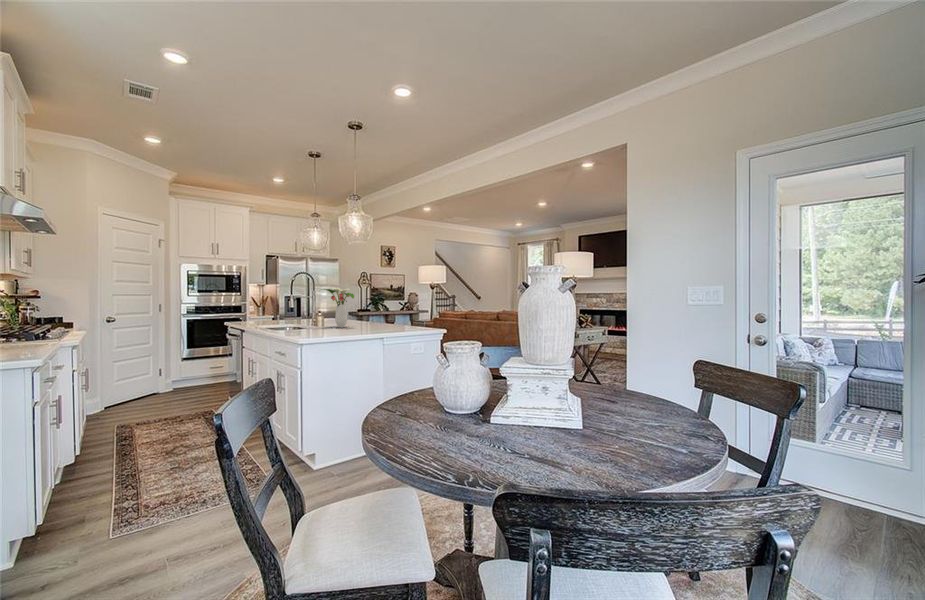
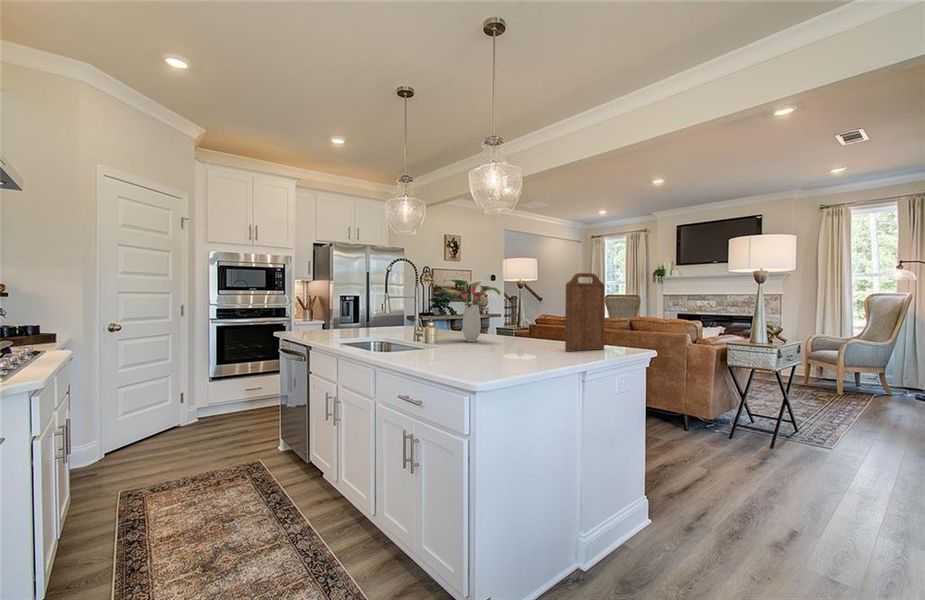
cutting board: none [380,286,406,331] -> present [565,273,605,351]

